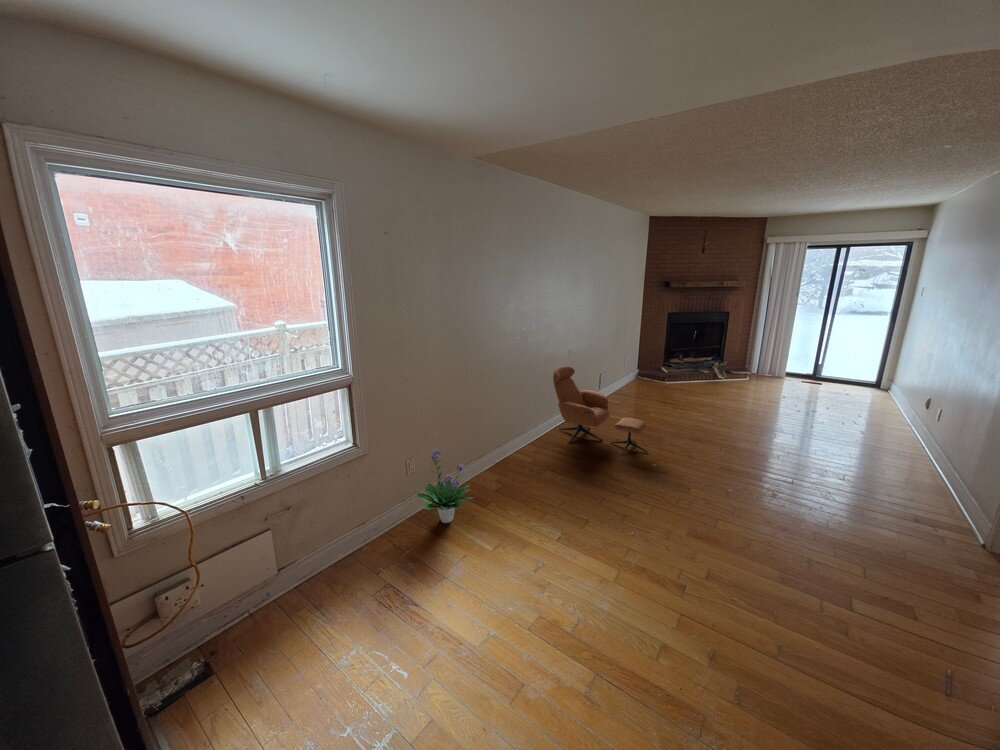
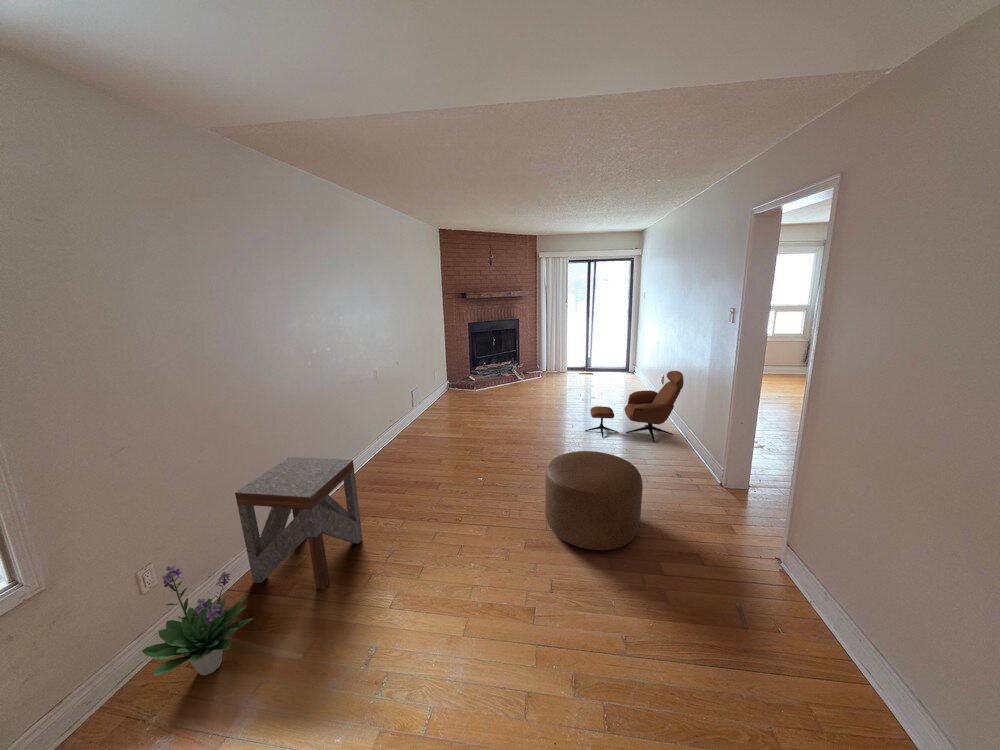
lounge chair: present [553,366,648,454] -> present [585,371,684,442]
side table: none [469,402,547,501] -> present [235,457,362,589]
ottoman: none [714,449,839,553] -> present [545,451,643,550]

